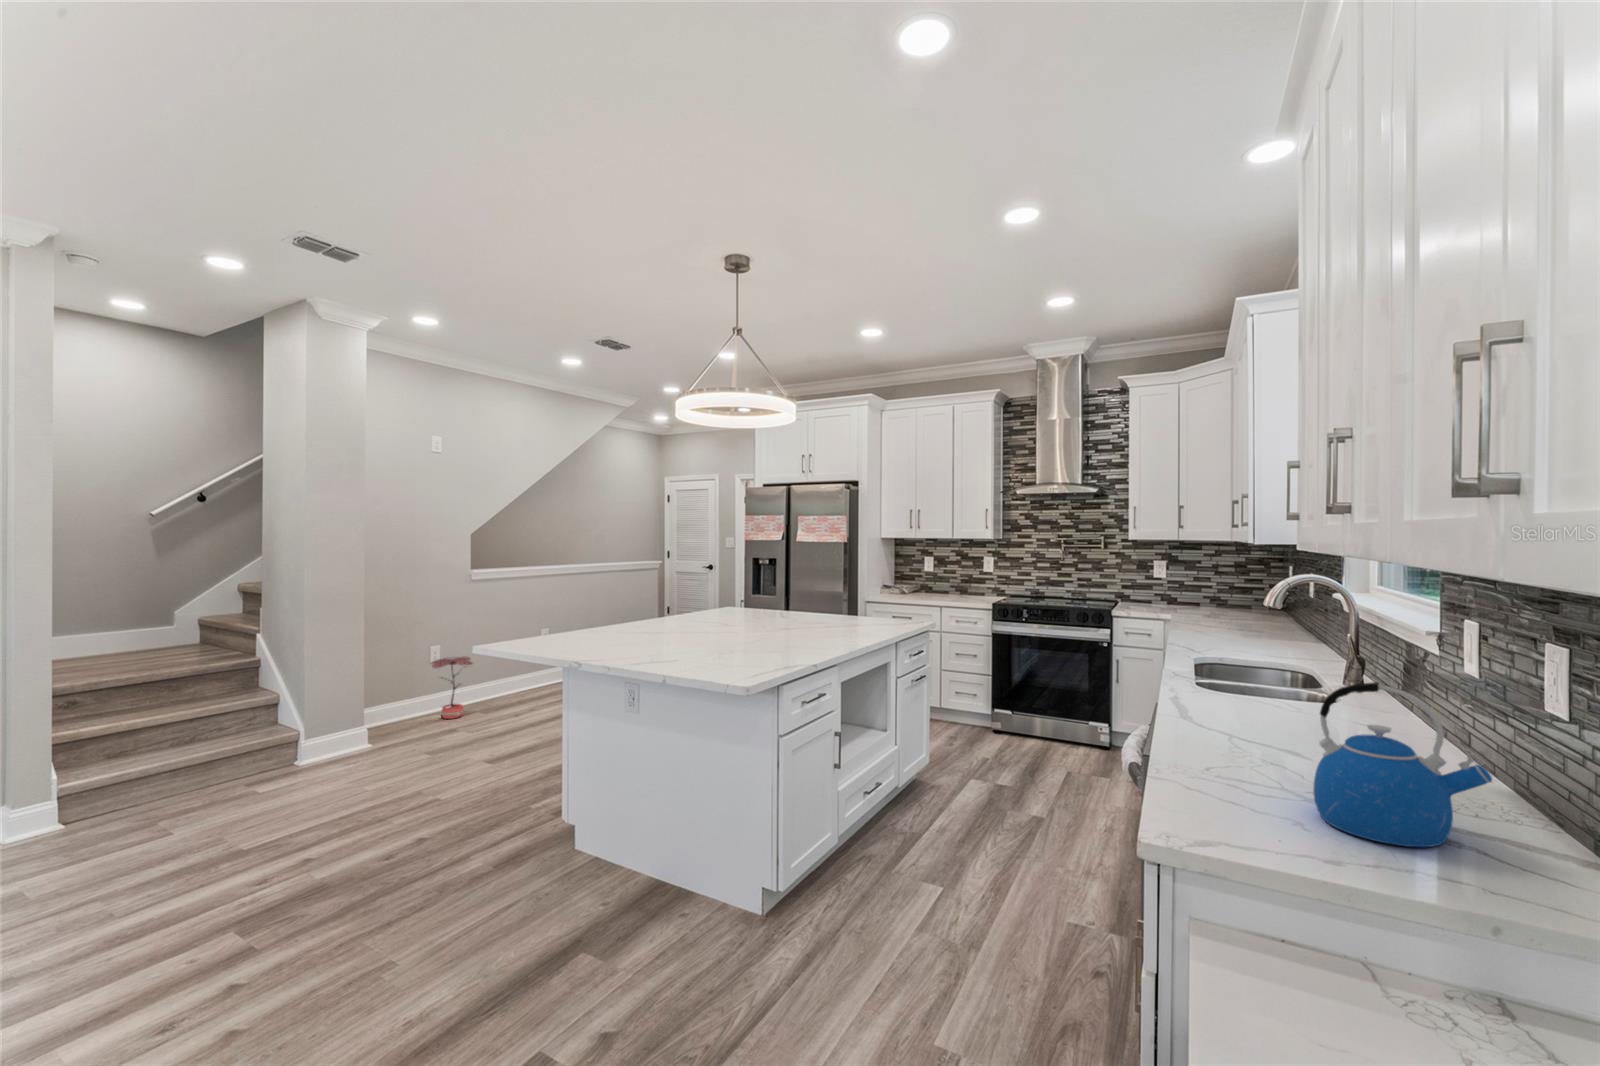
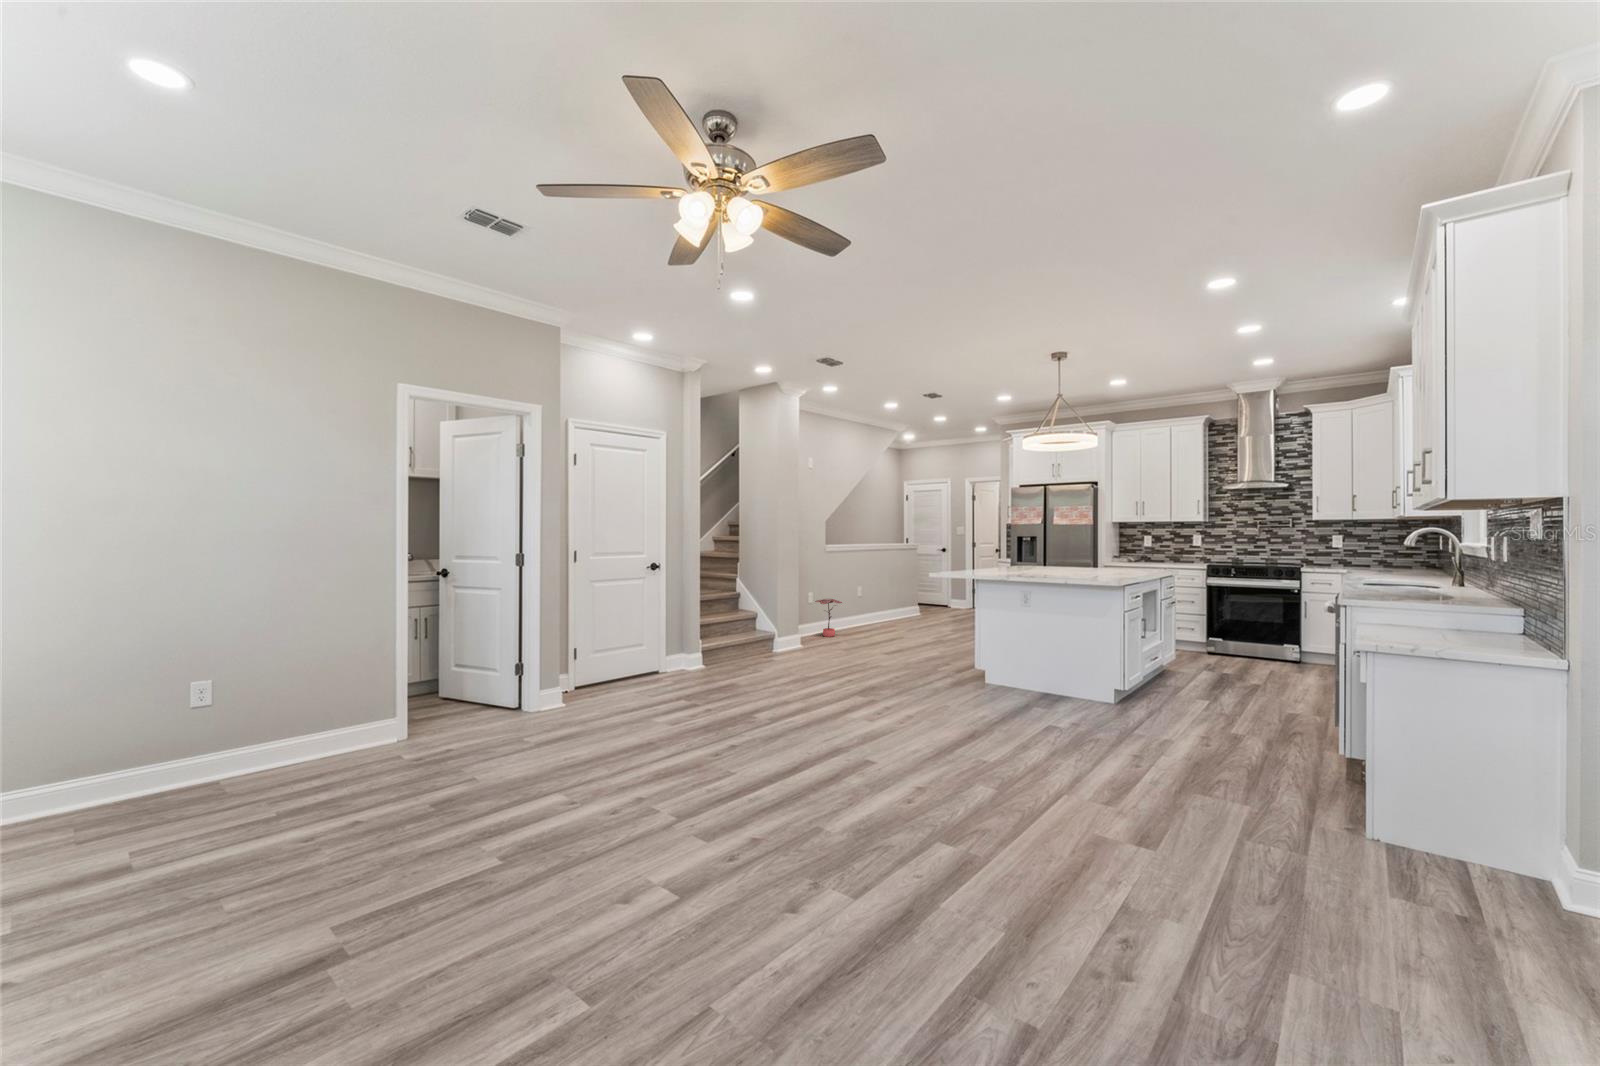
kettle: present [1313,682,1492,847] -> none [1422,554,1491,607]

